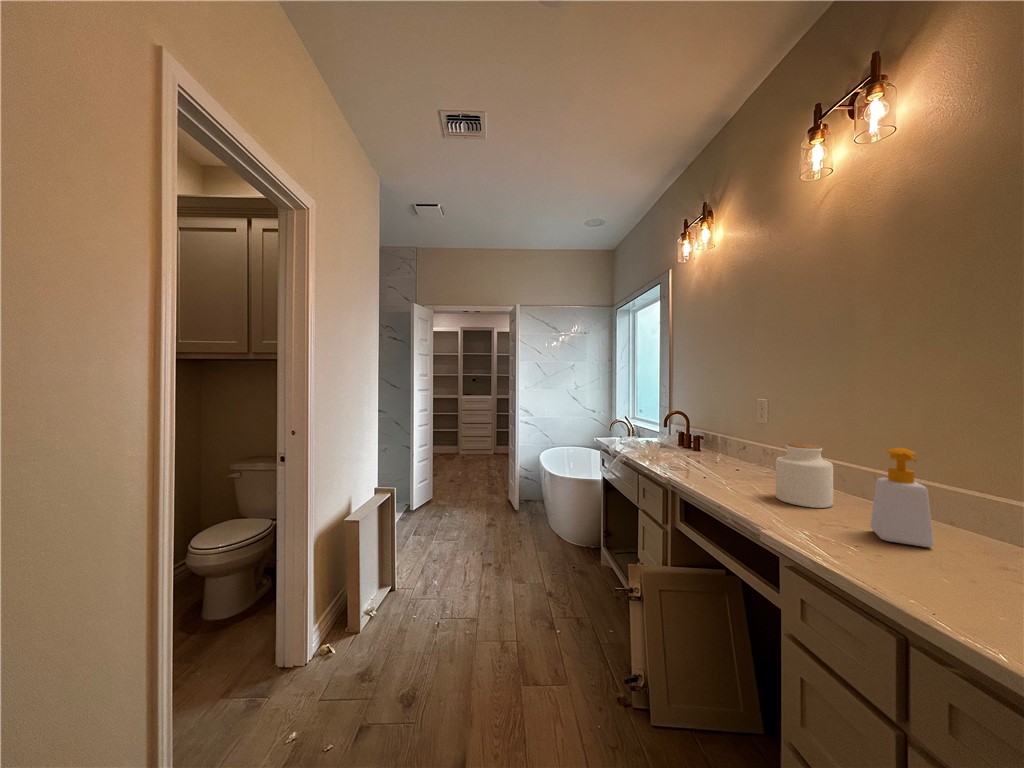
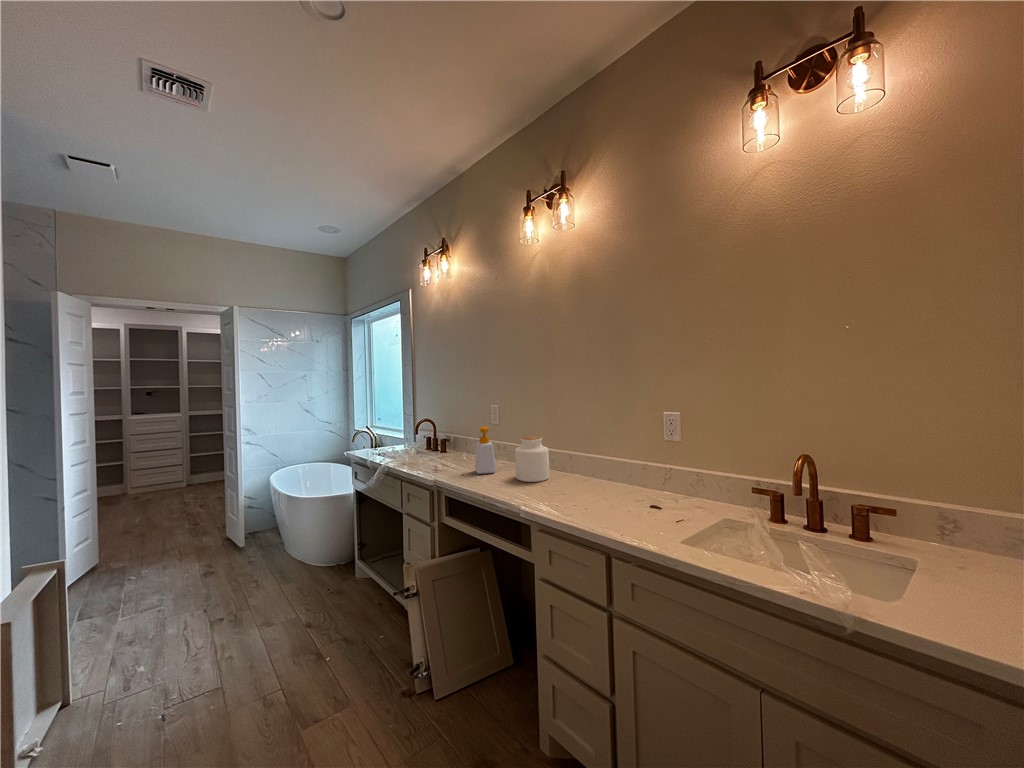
soap bottle: present [871,448,934,547] -> present [475,426,496,474]

